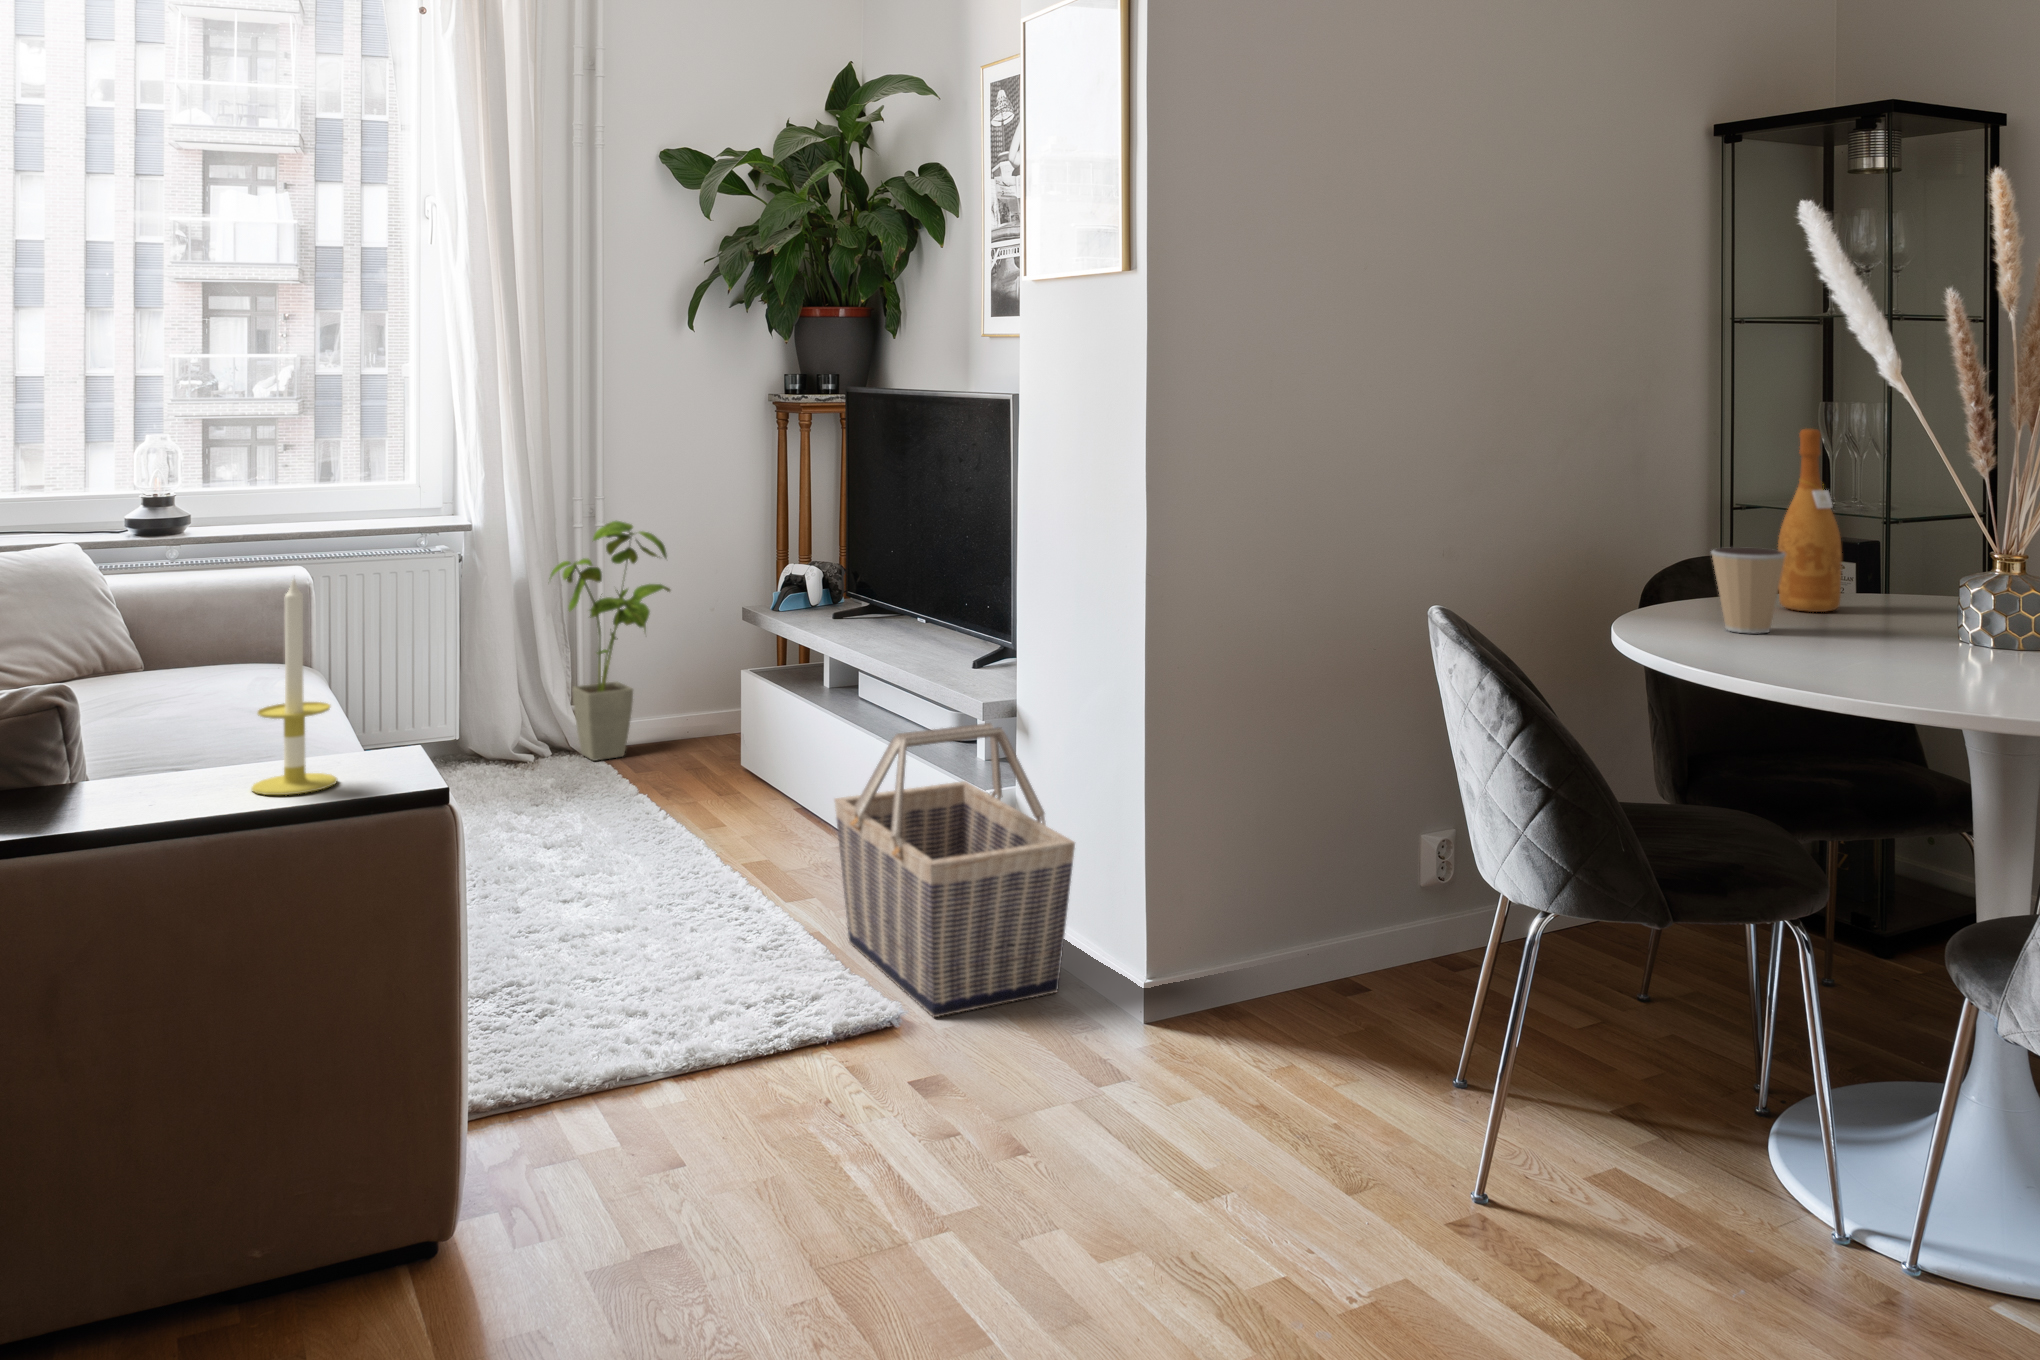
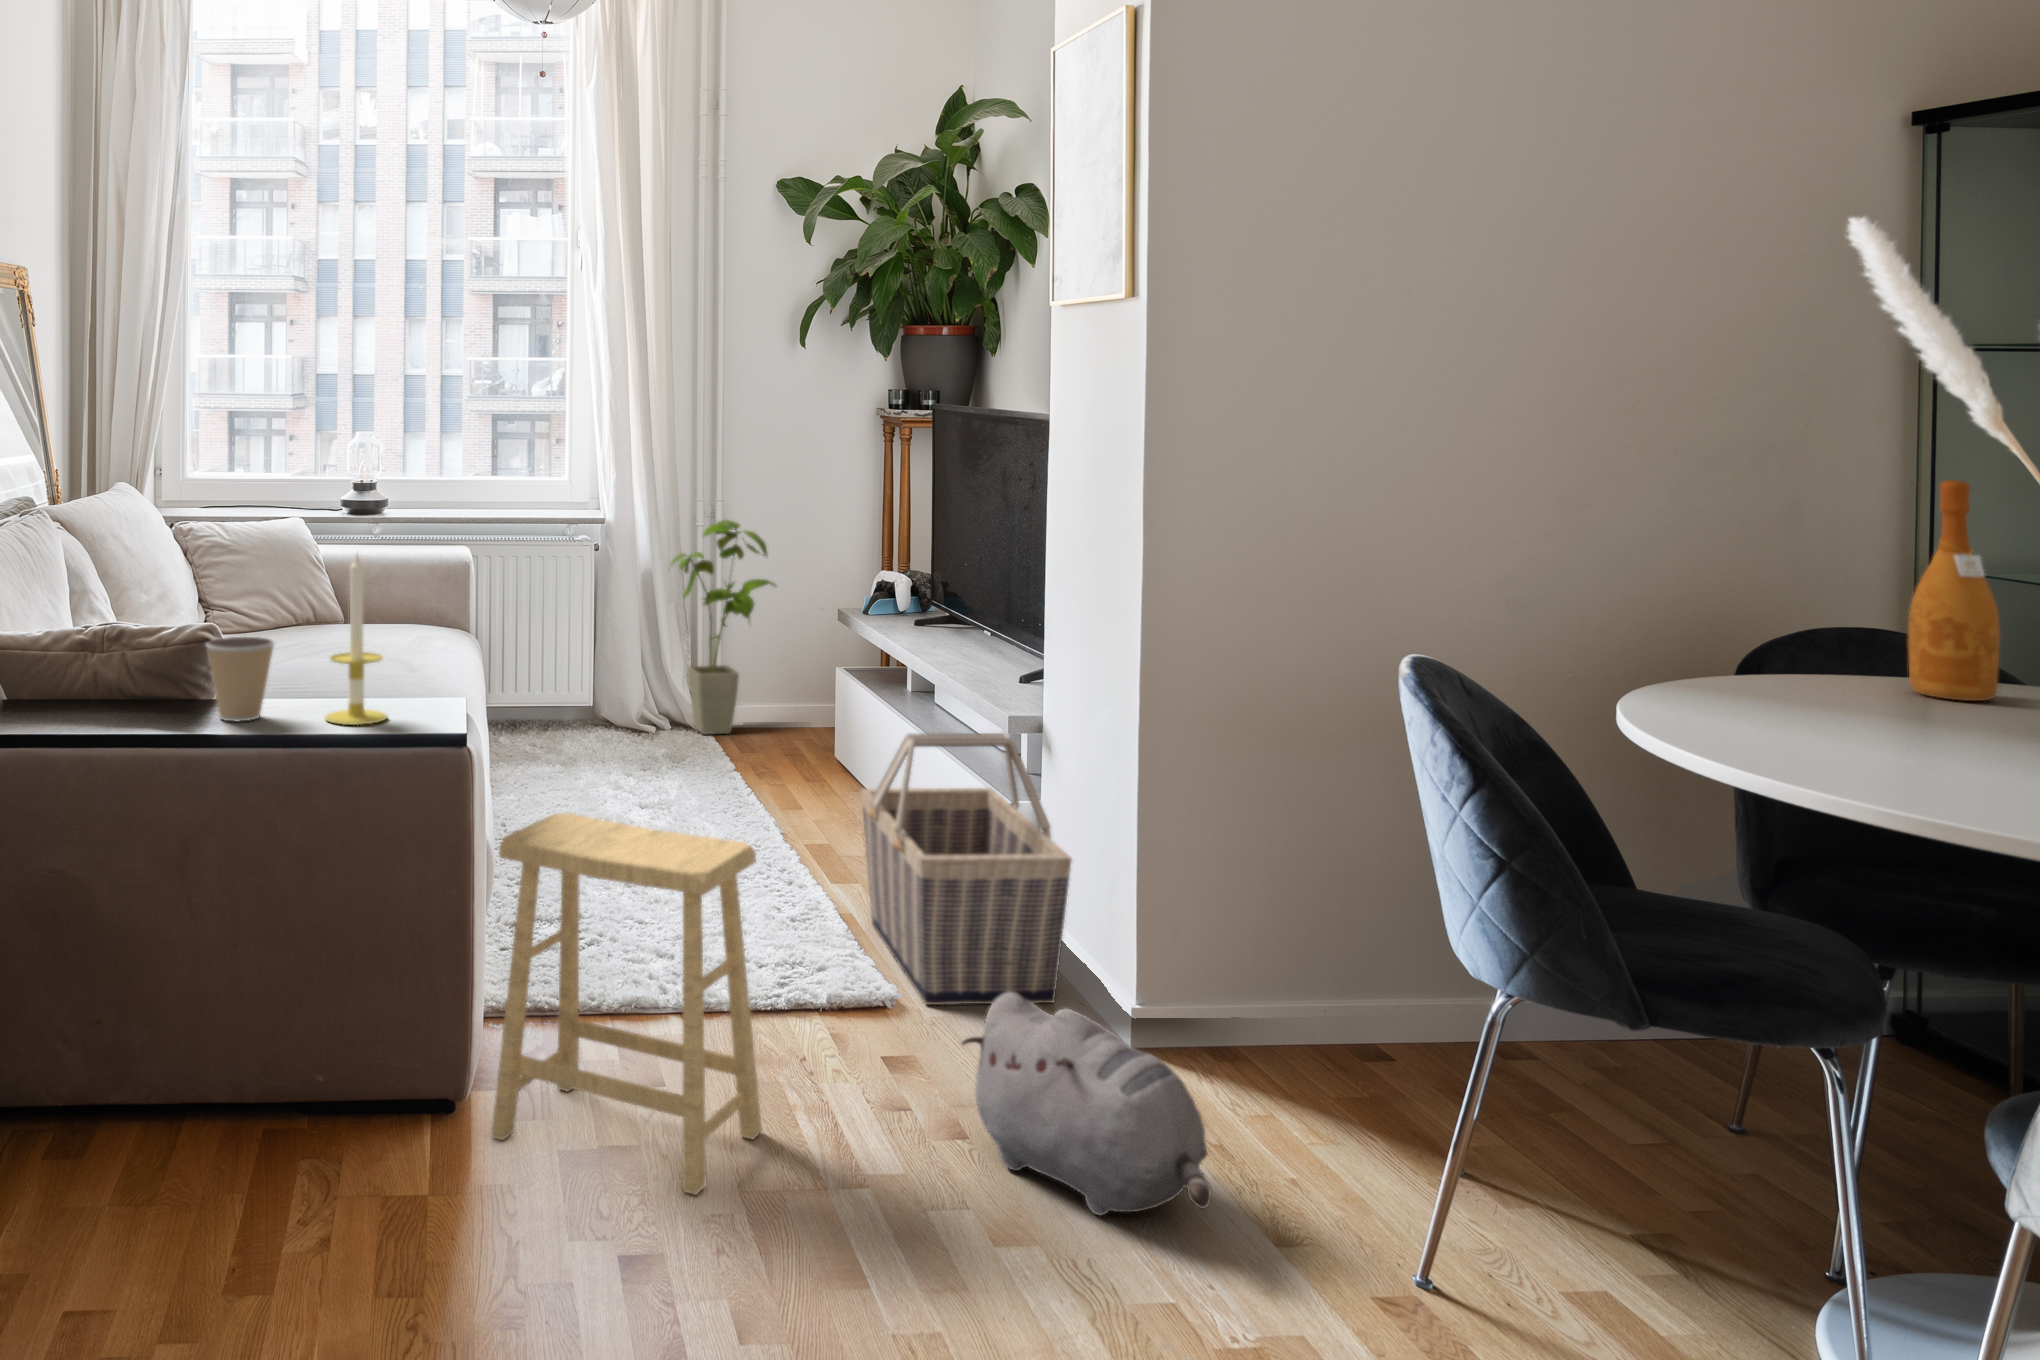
coffee cup: present [1711,547,1786,633] -> present [206,637,274,721]
footstool: none [494,867,811,1279] -> present [491,813,762,1195]
plush toy: none [1019,989,1292,1200] -> present [962,992,1211,1216]

